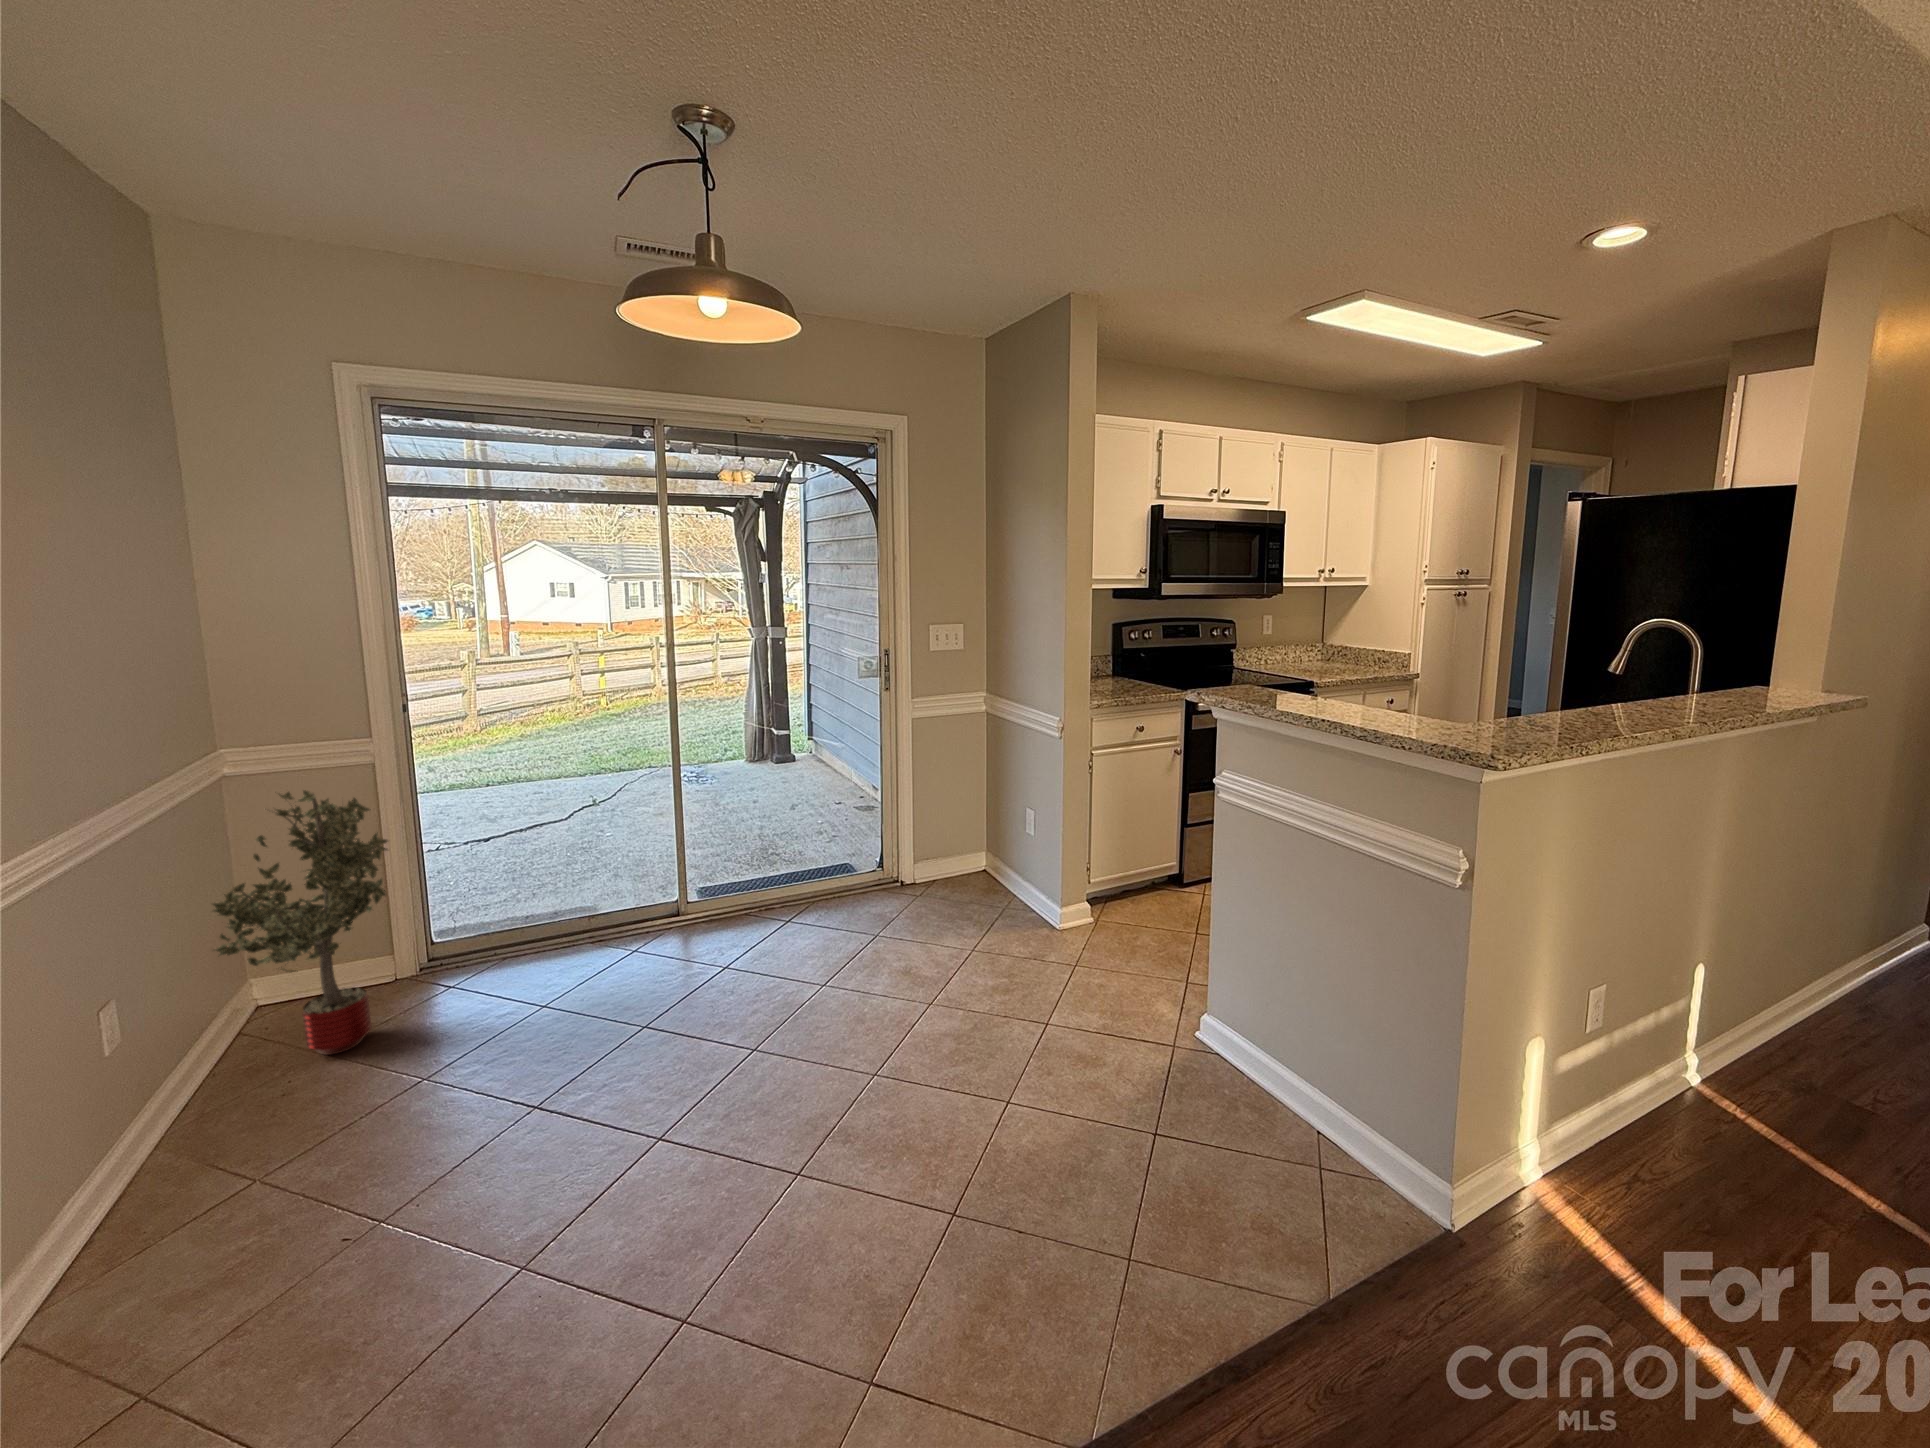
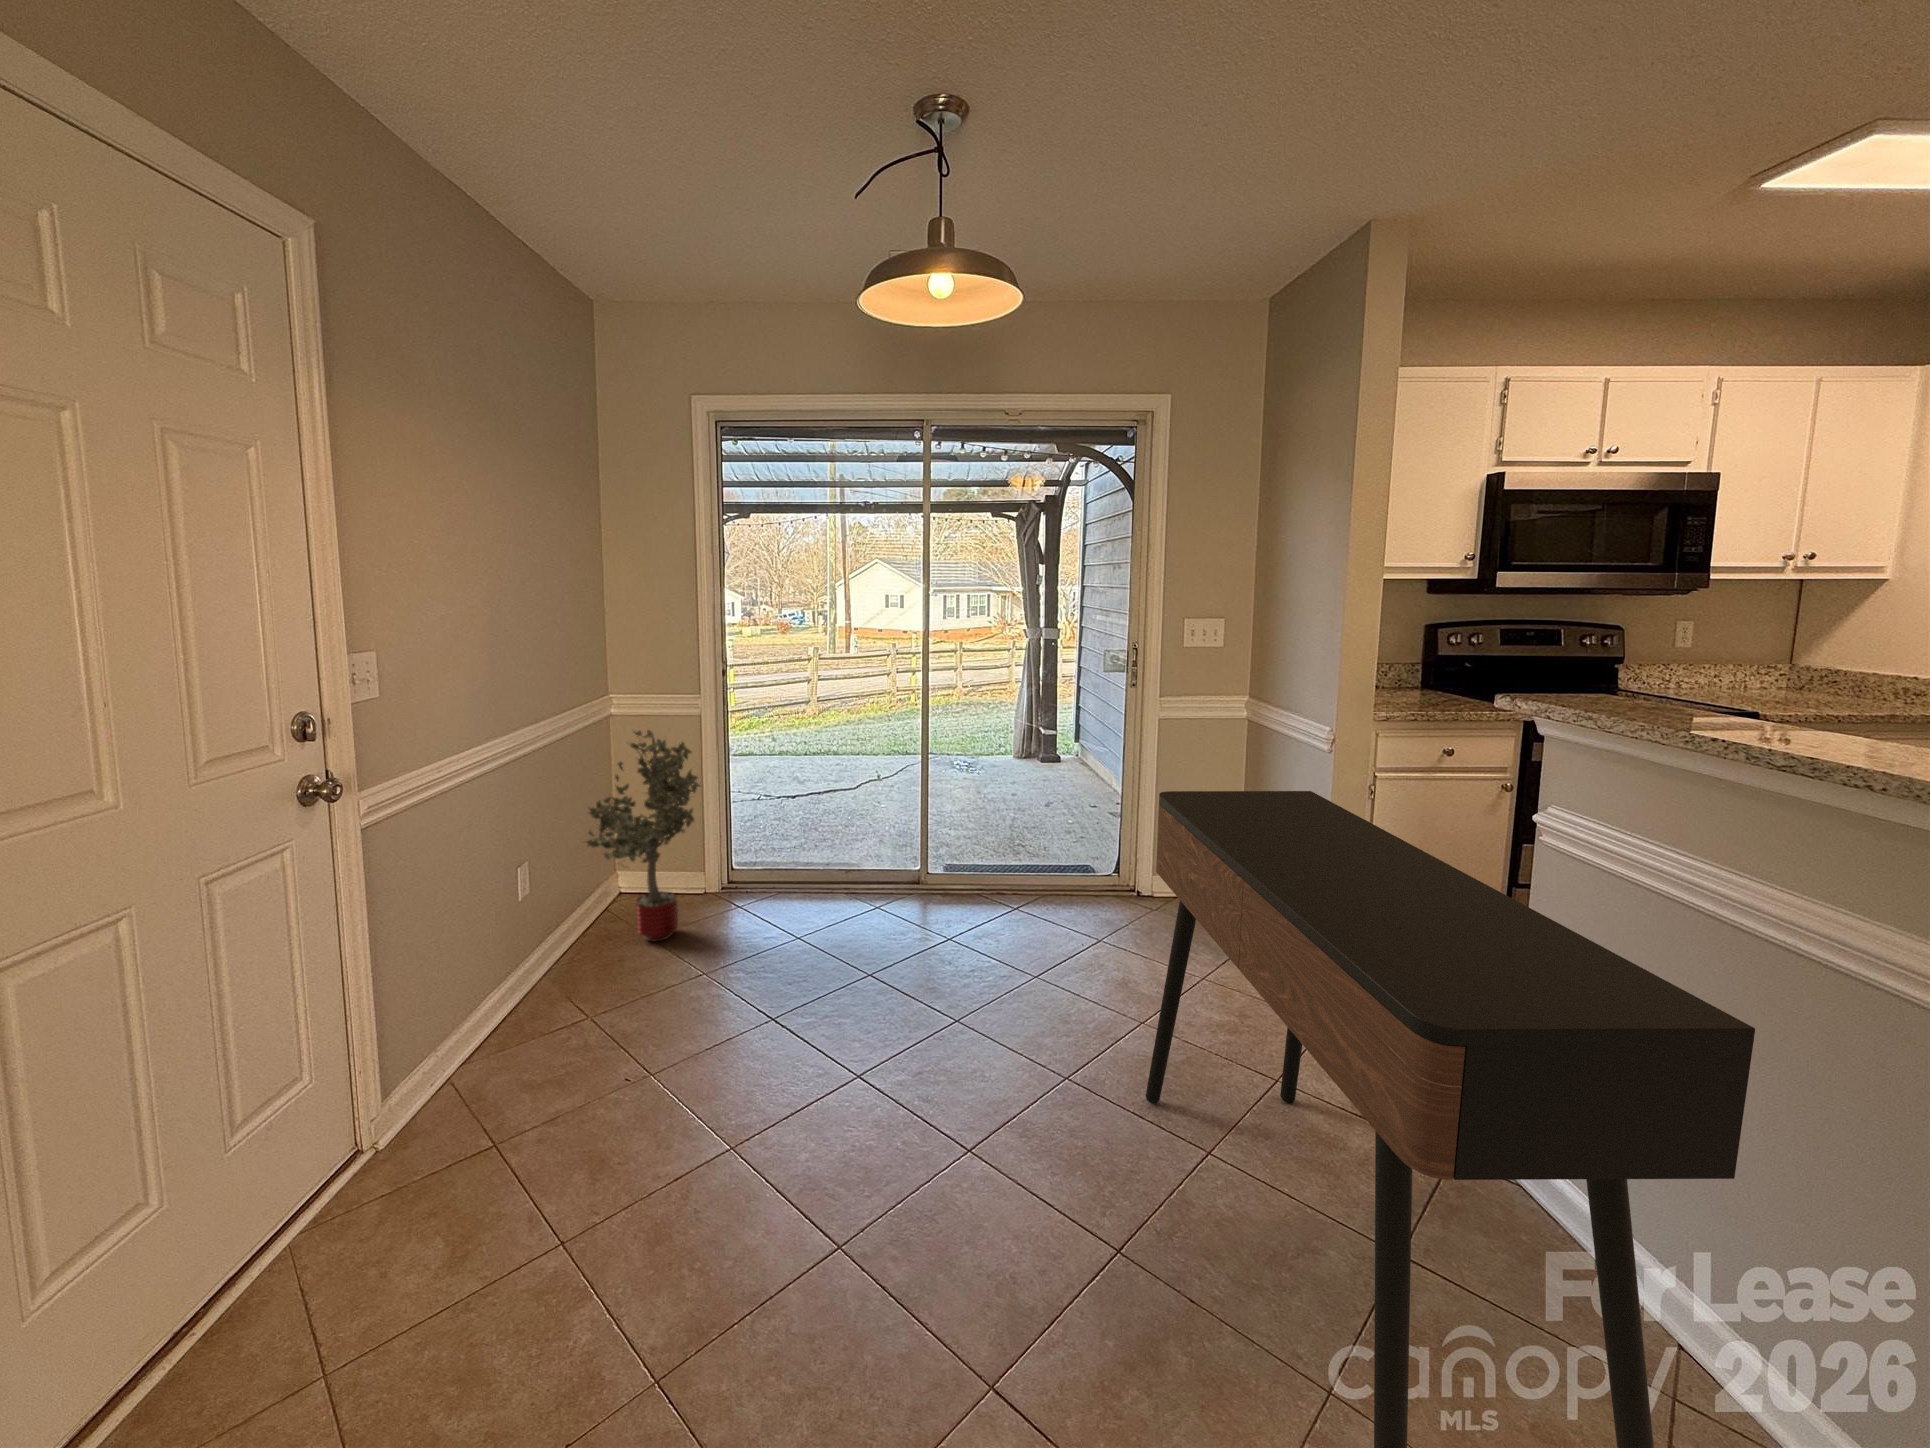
console table: none [948,779,1376,1403] -> present [1146,791,1755,1448]

